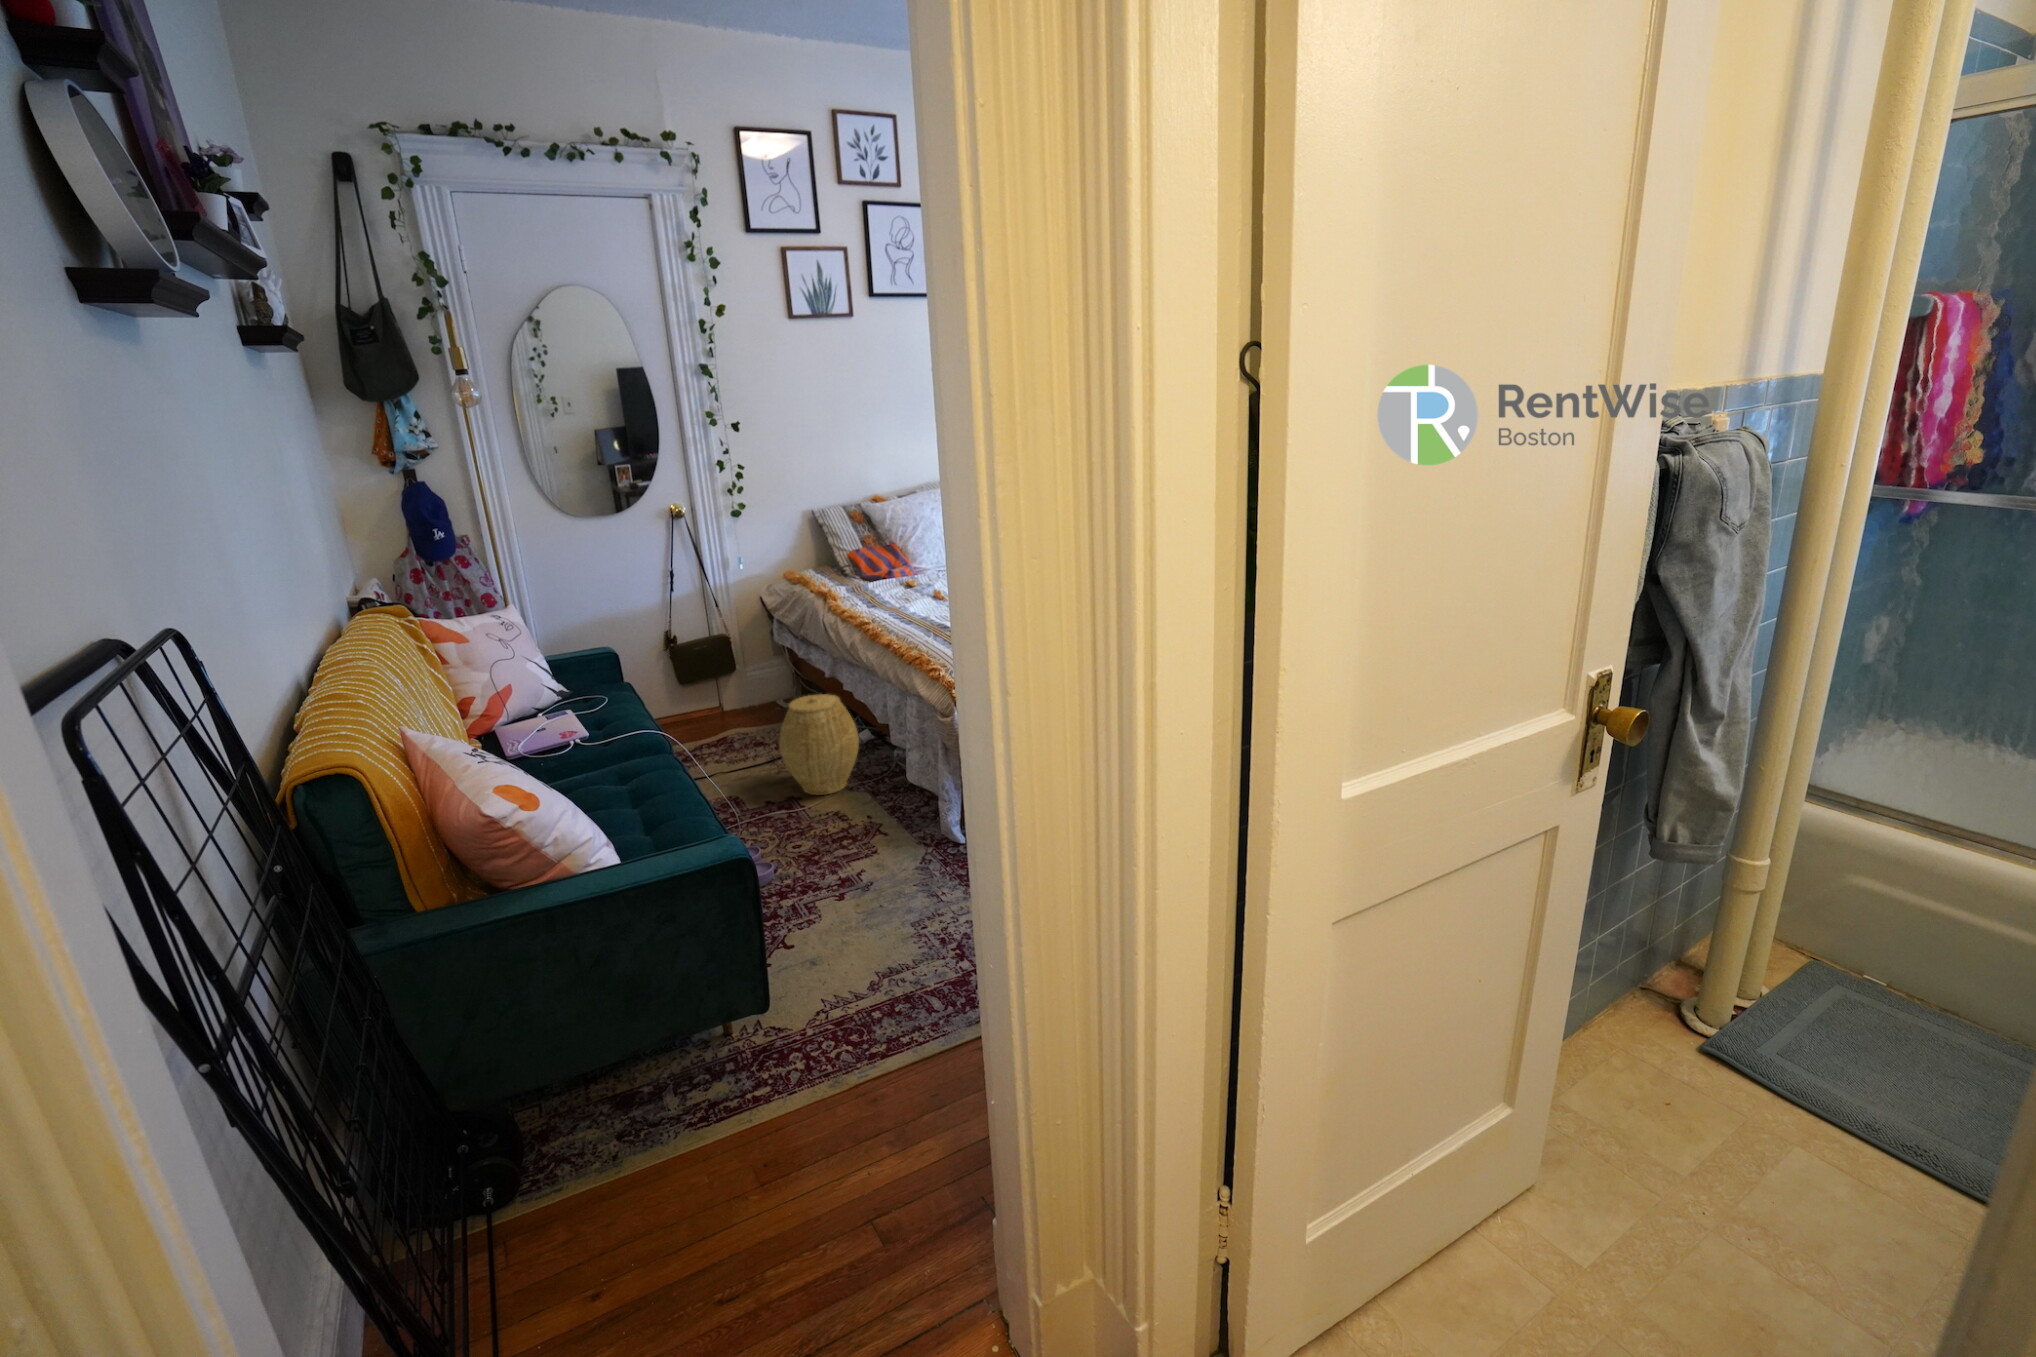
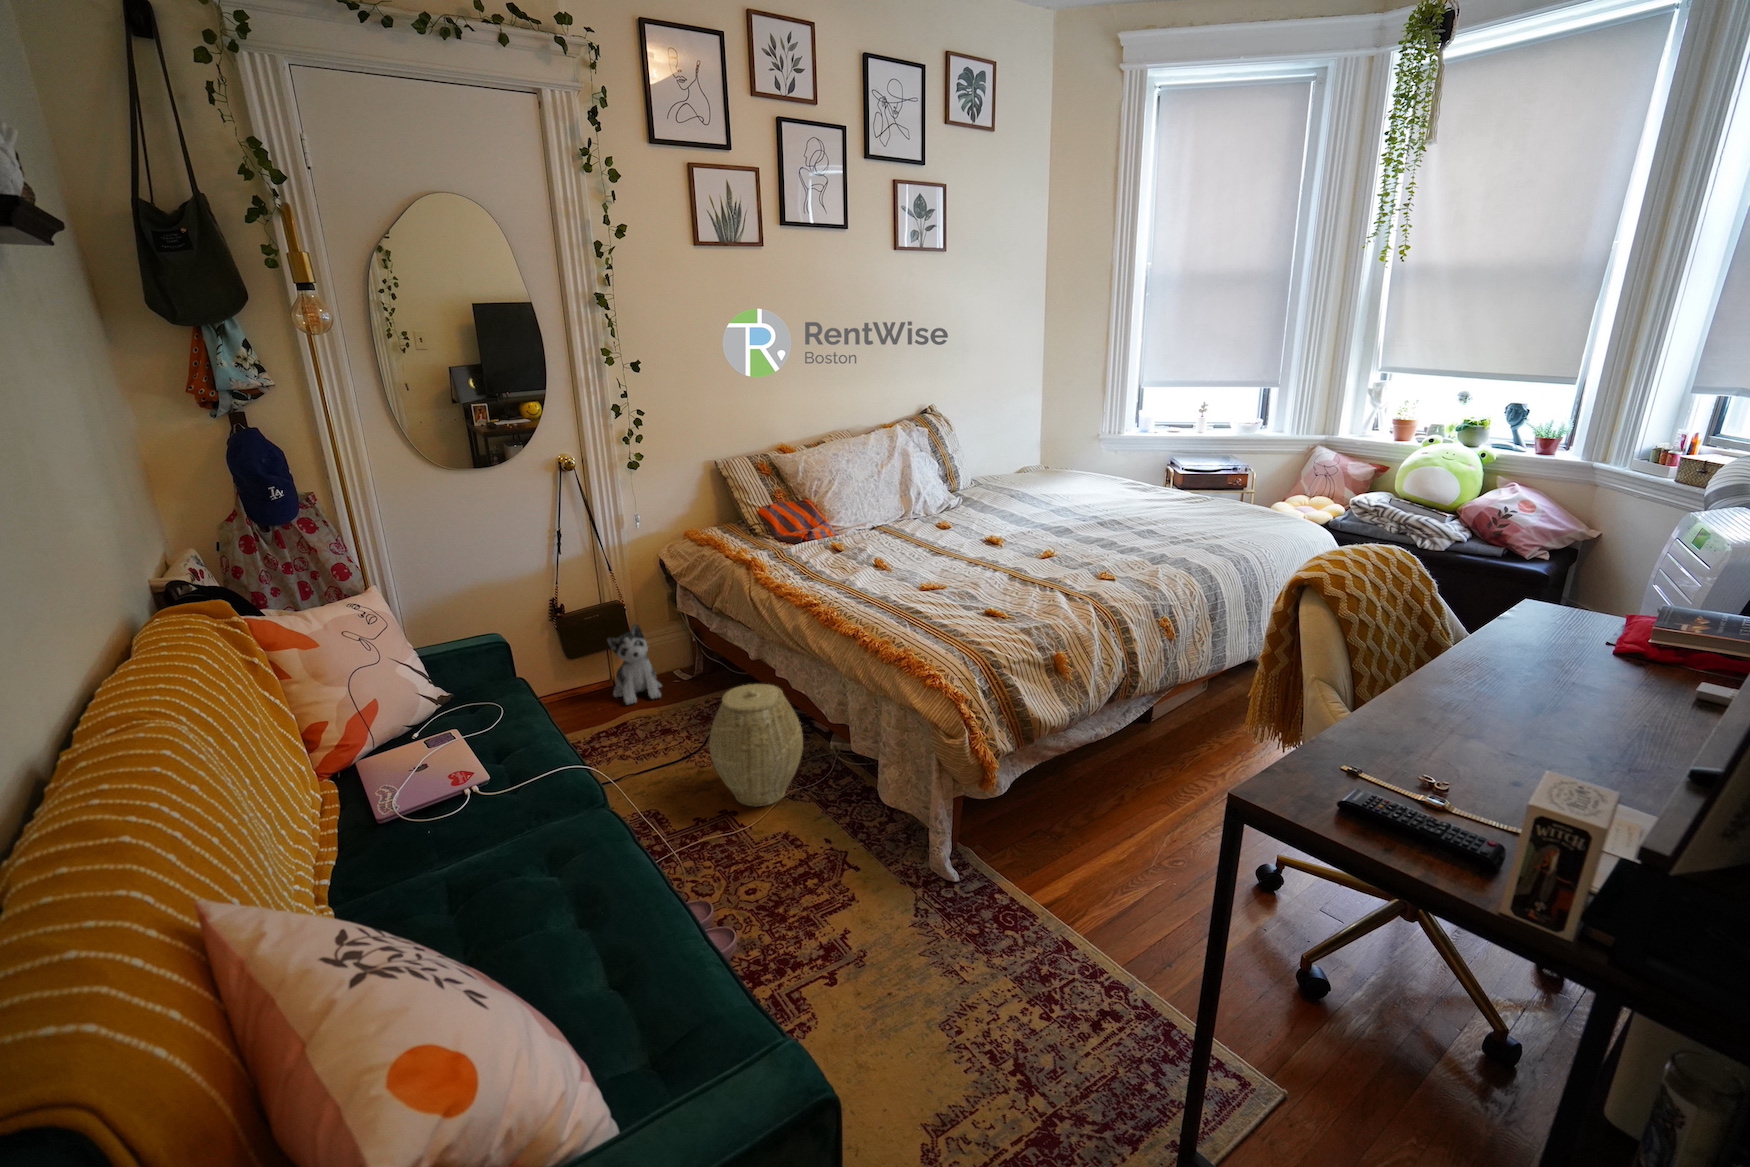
plush toy: none [712,654,763,726] -> present [607,624,661,705]

